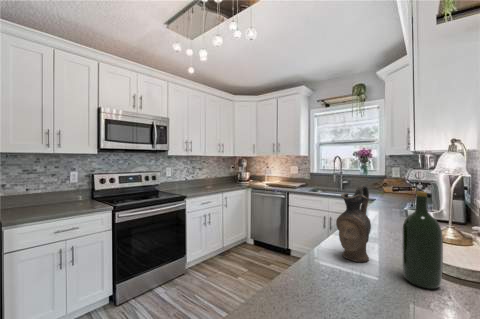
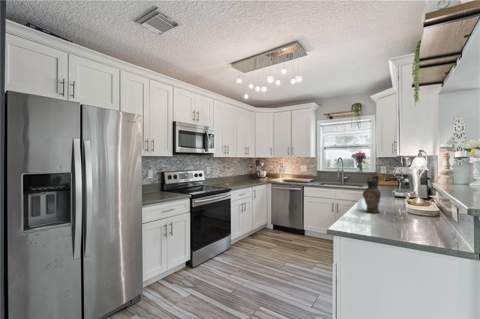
wine bottle: present [402,191,443,289] -> none [397,176,415,219]

